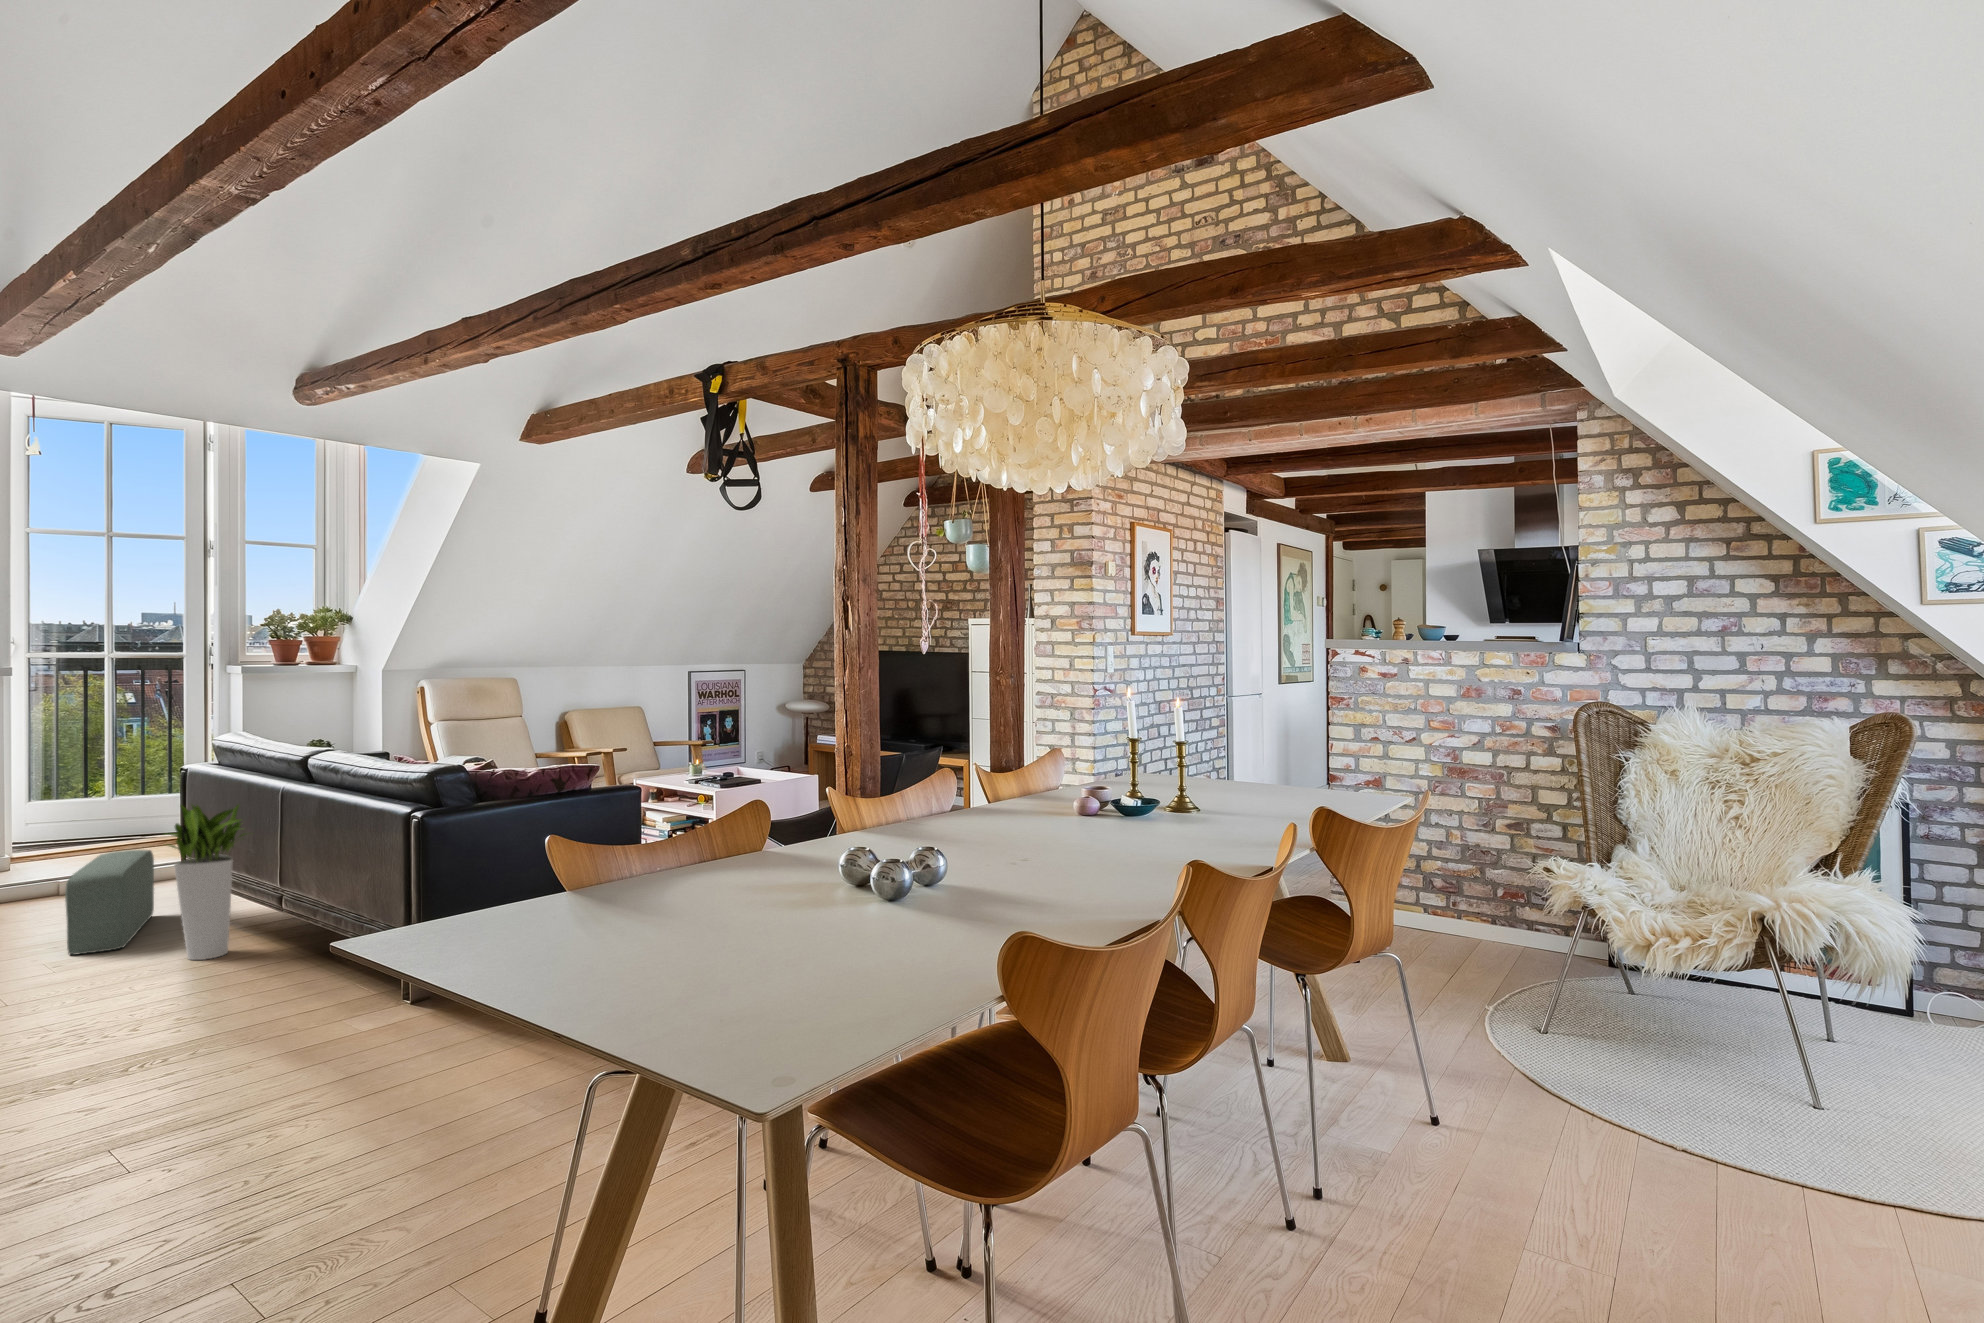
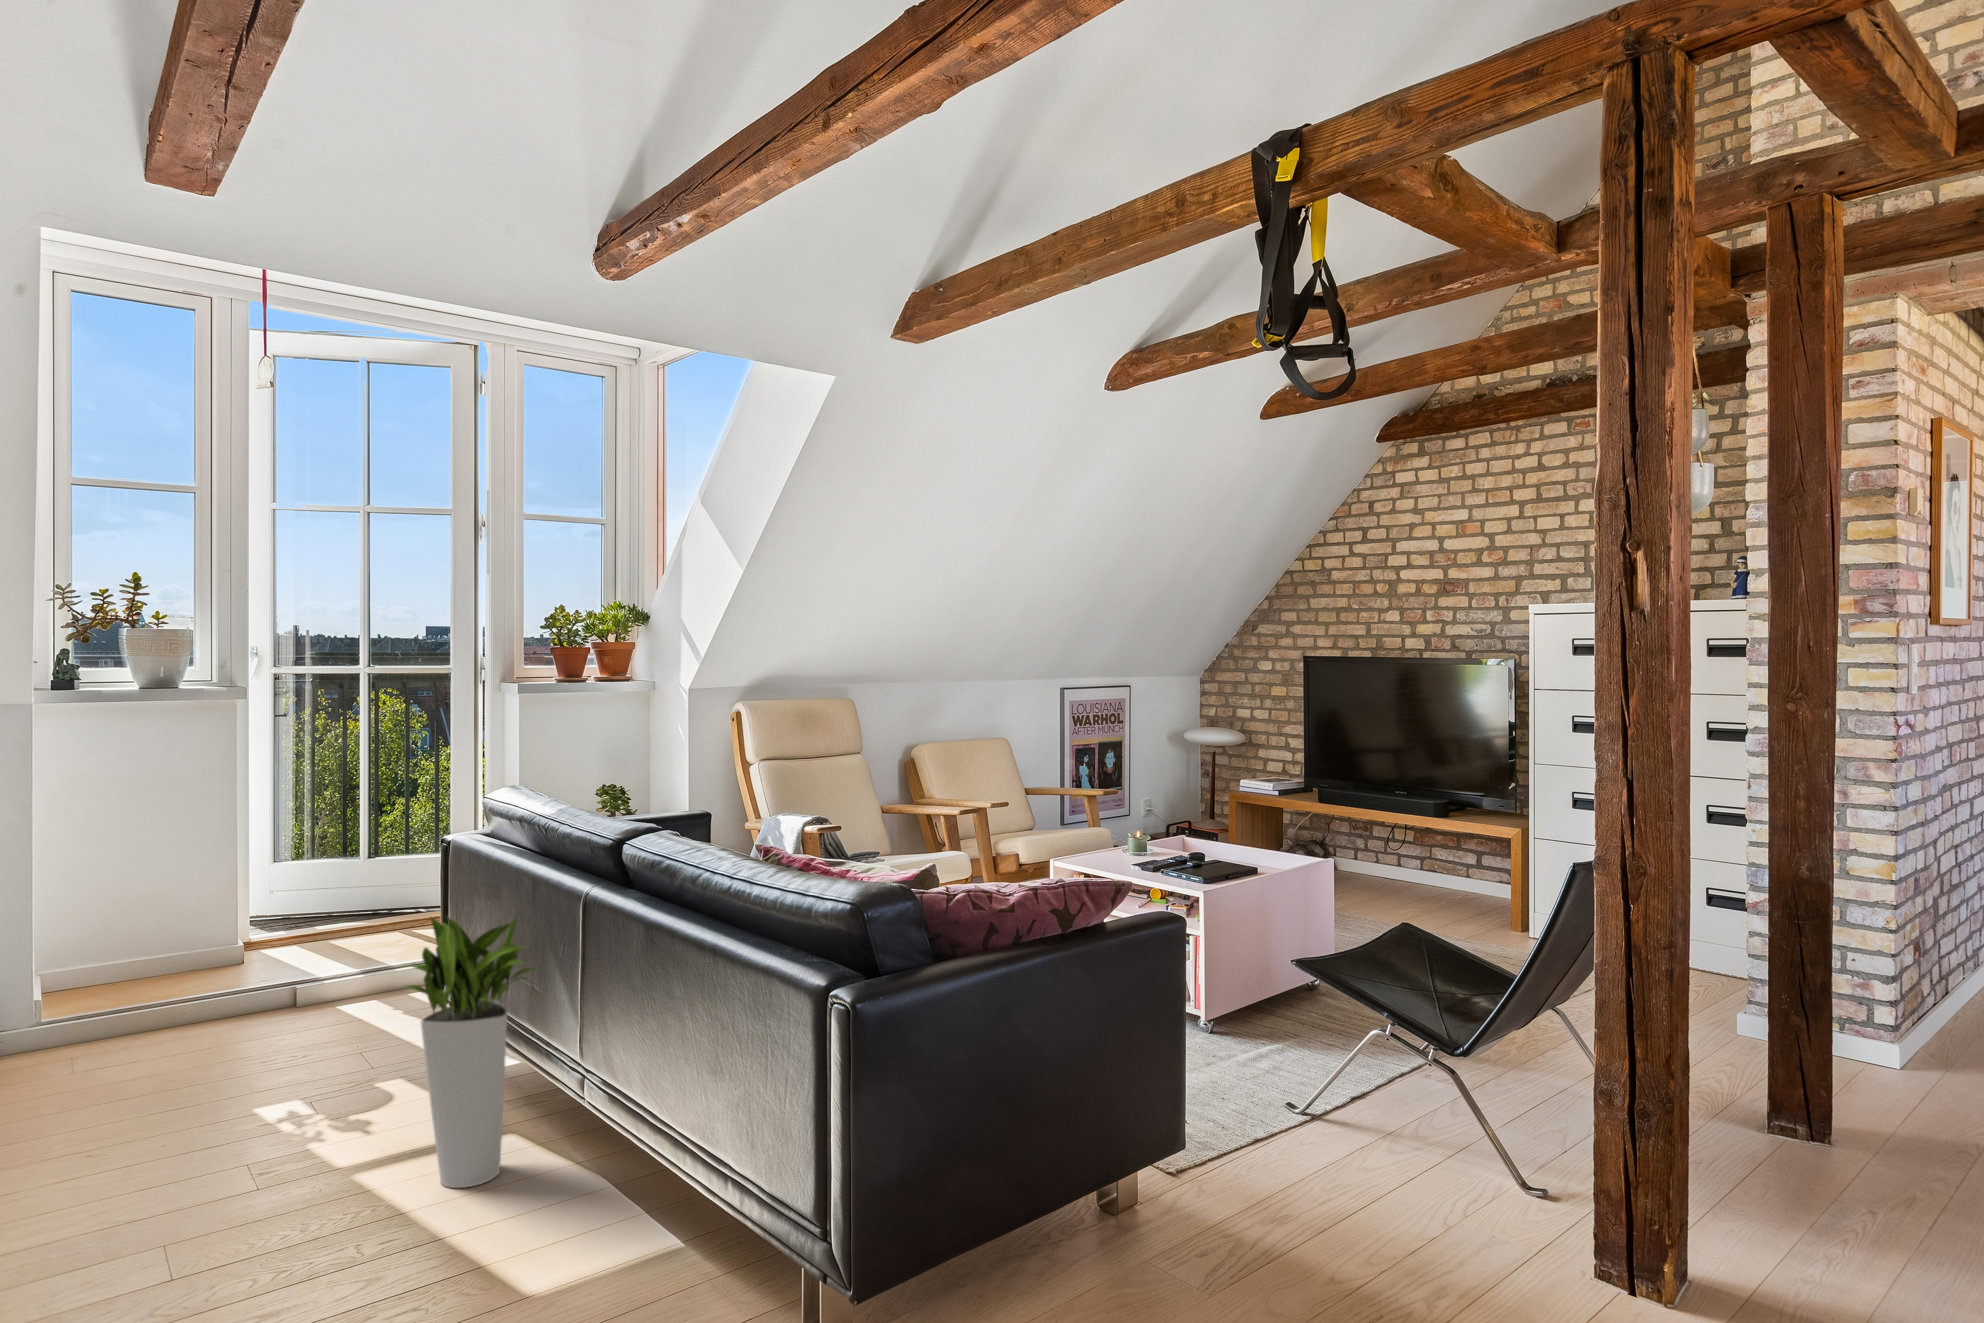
pouf: present [65,850,154,955] -> none [274,963,404,1152]

